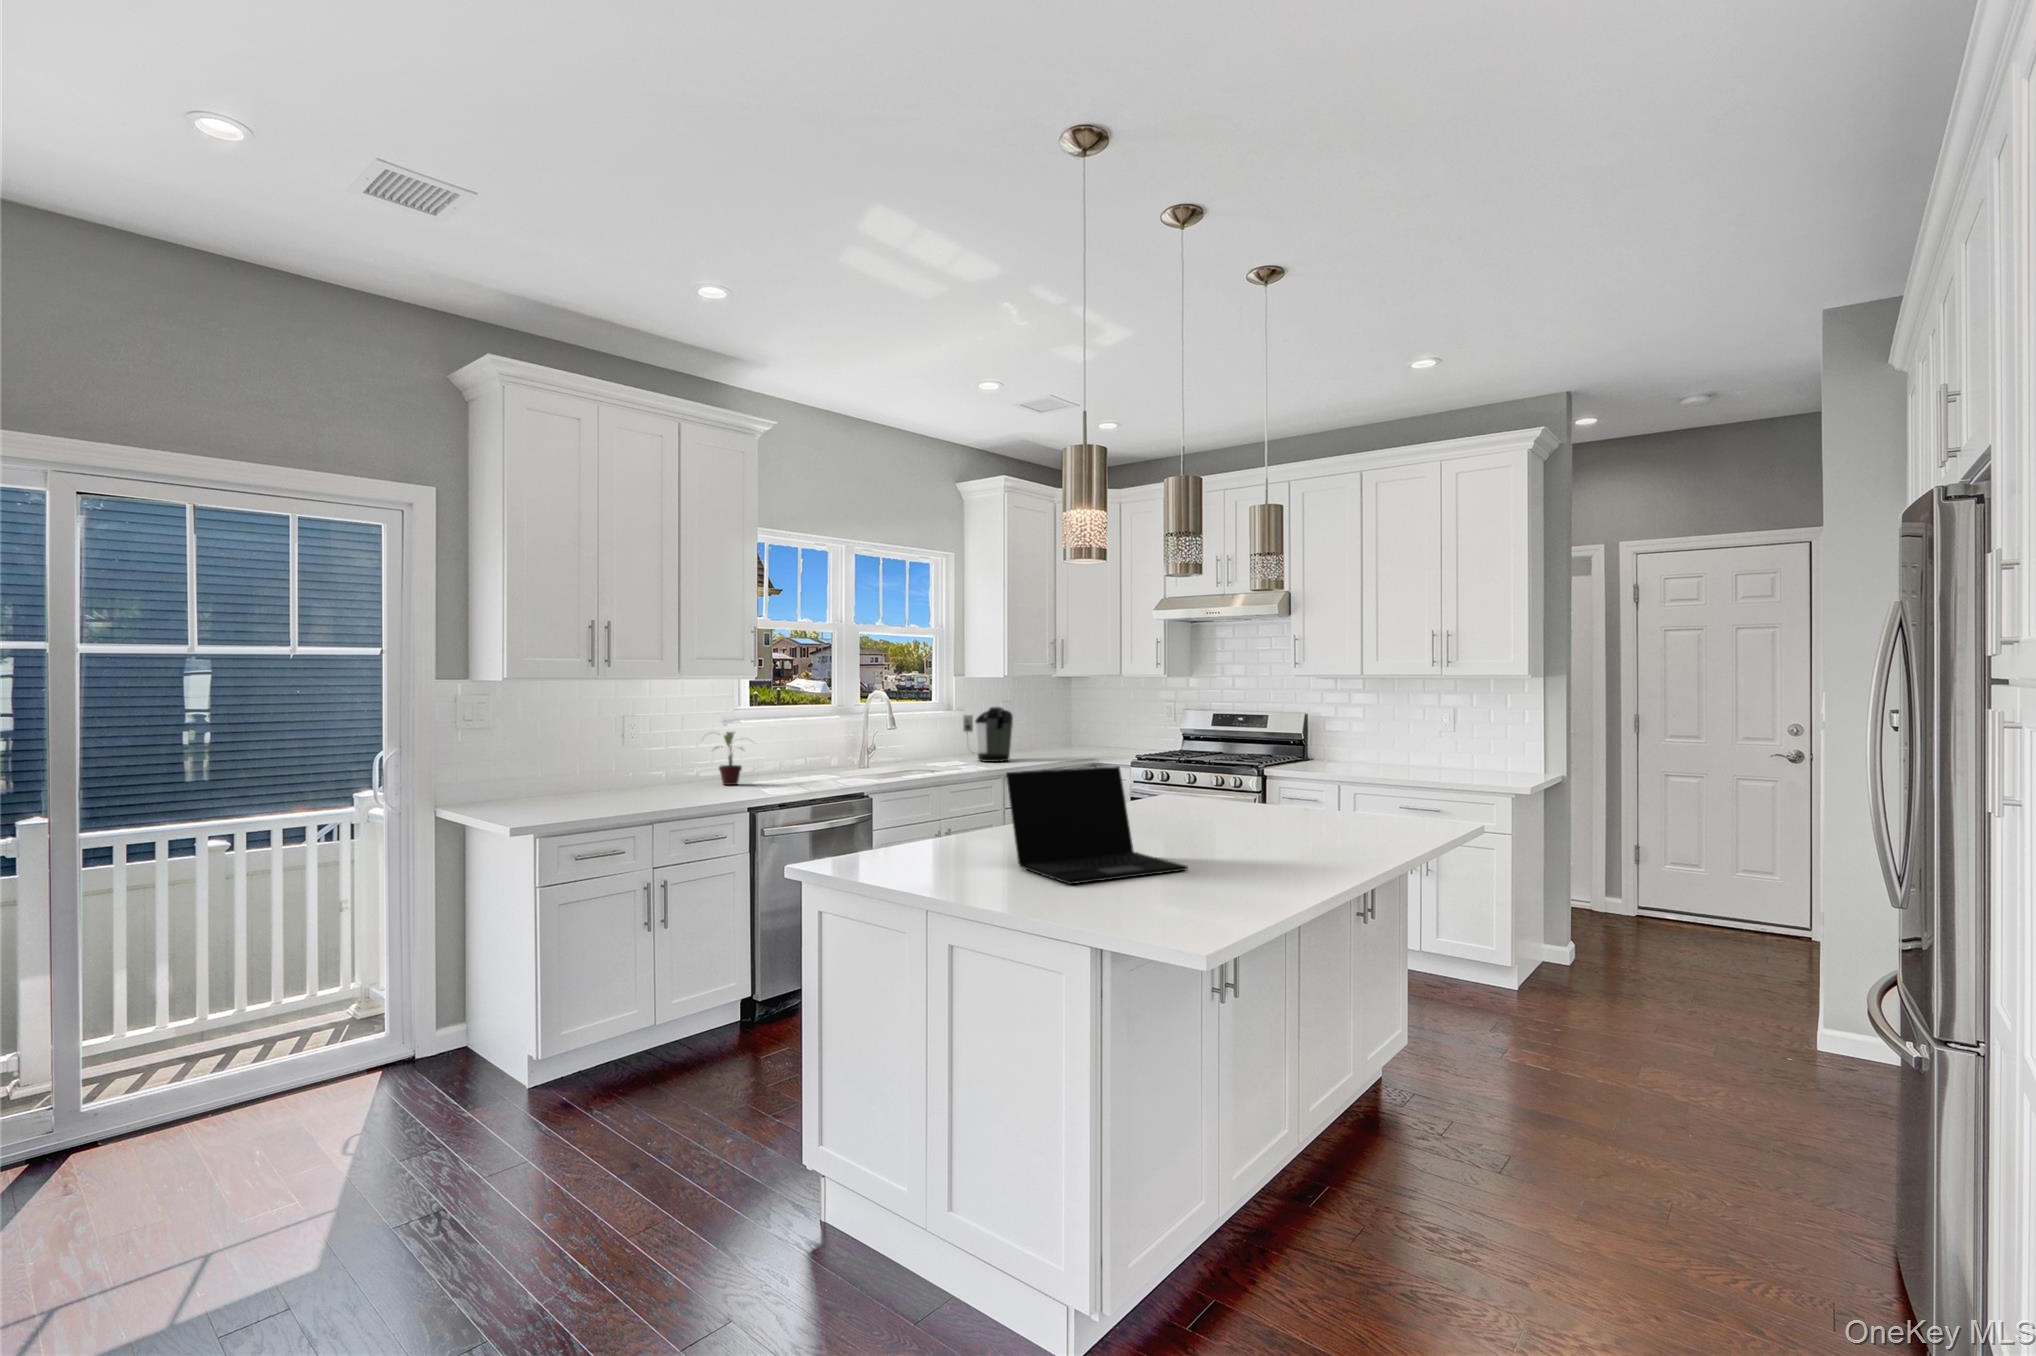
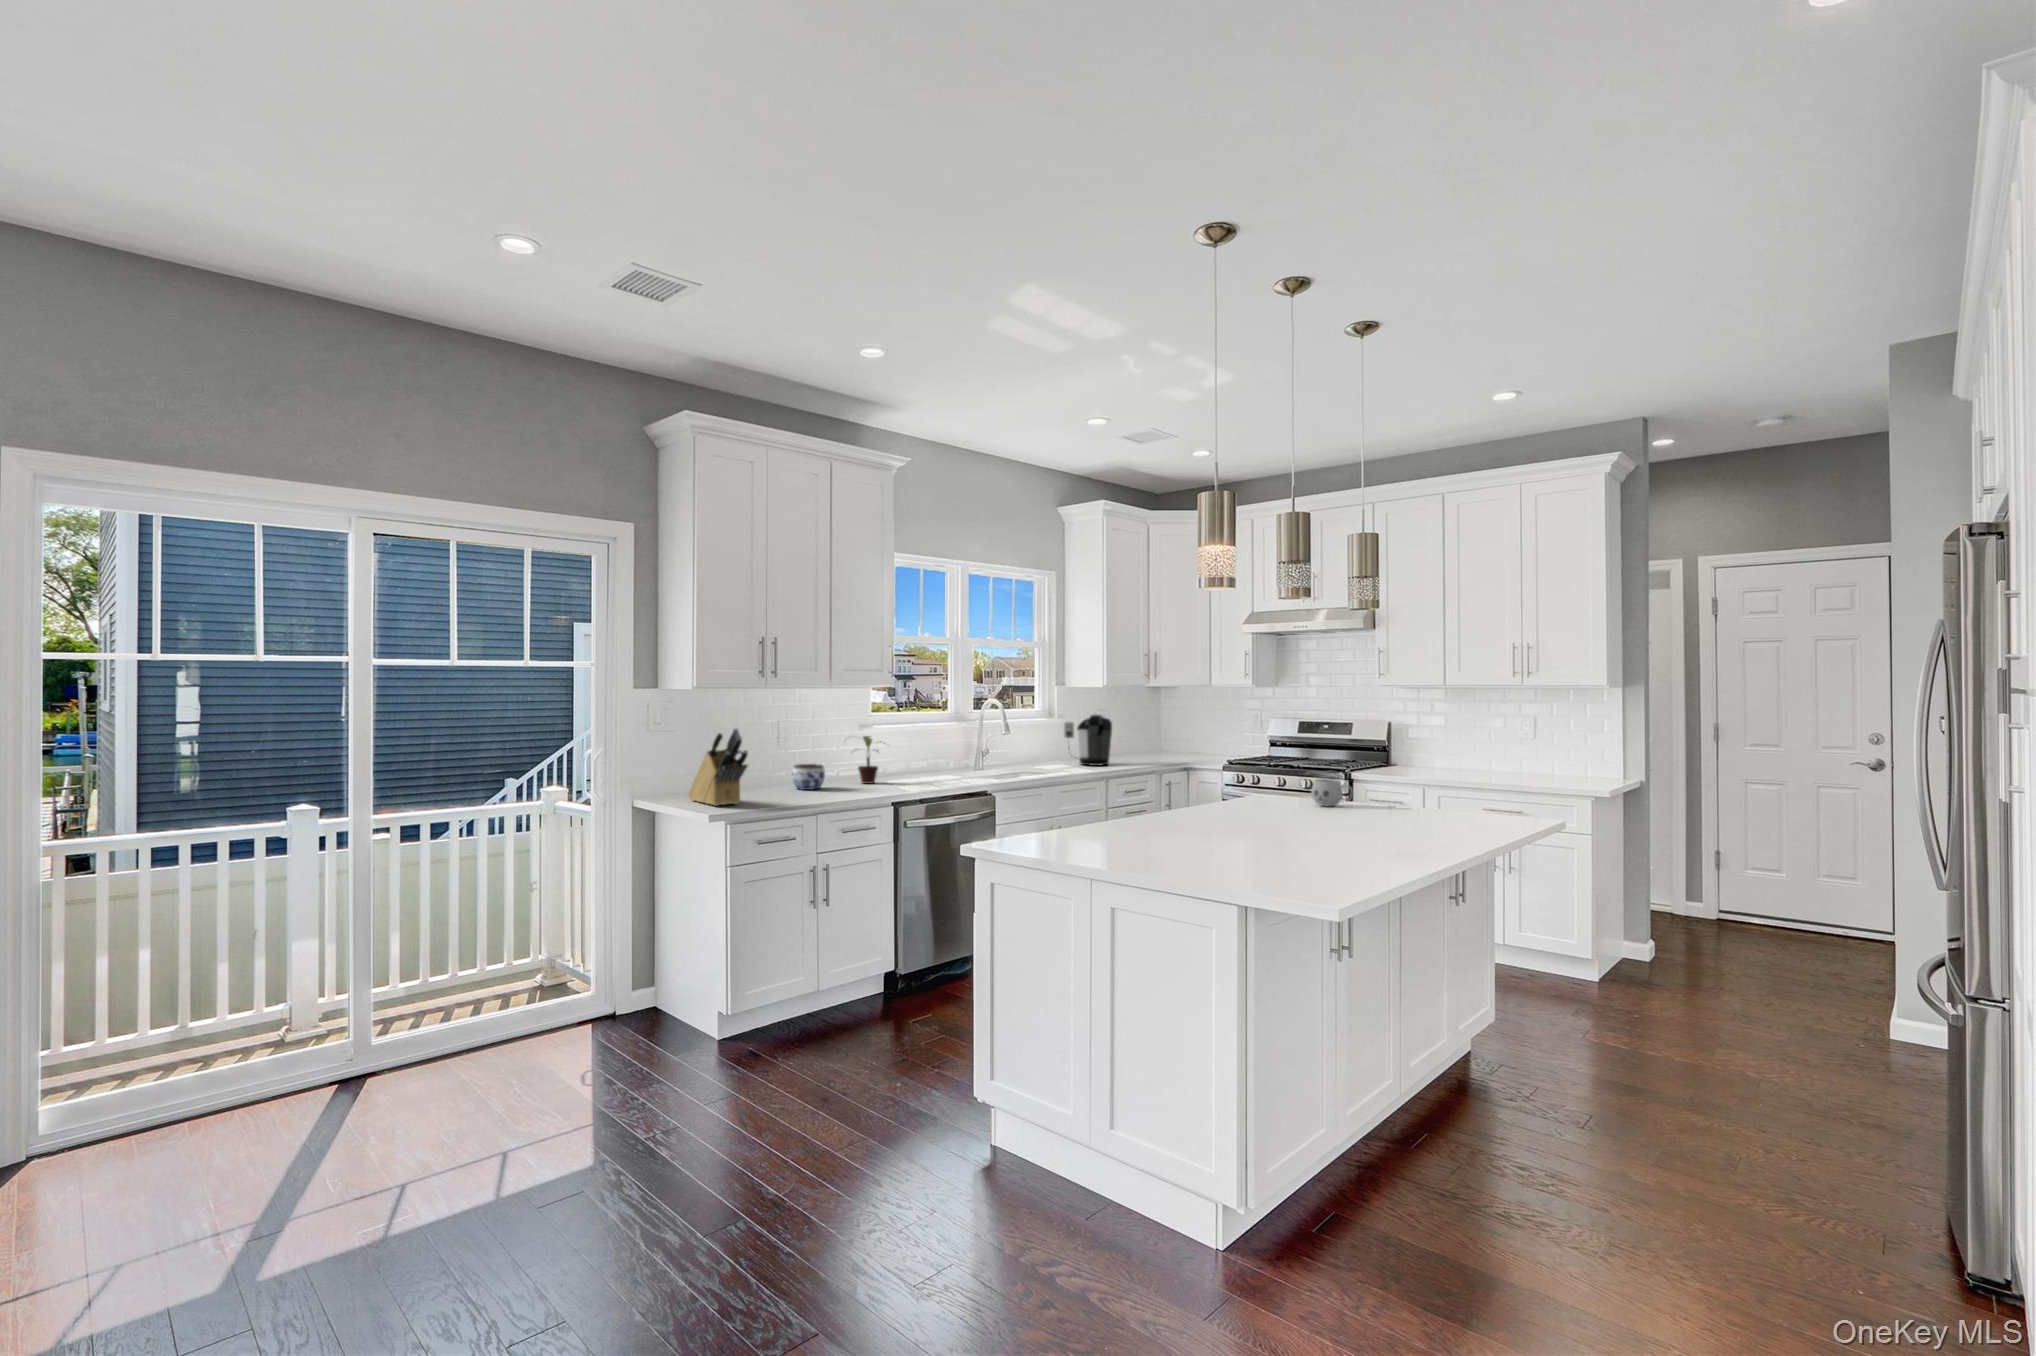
knife block: none [505,725,569,815] -> present [689,729,748,806]
jar: none [637,764,677,793] -> present [792,764,825,790]
laptop: present [1006,766,1188,884] -> none [1148,764,1307,860]
mug: none [1210,779,1255,810] -> present [1312,779,1353,806]

